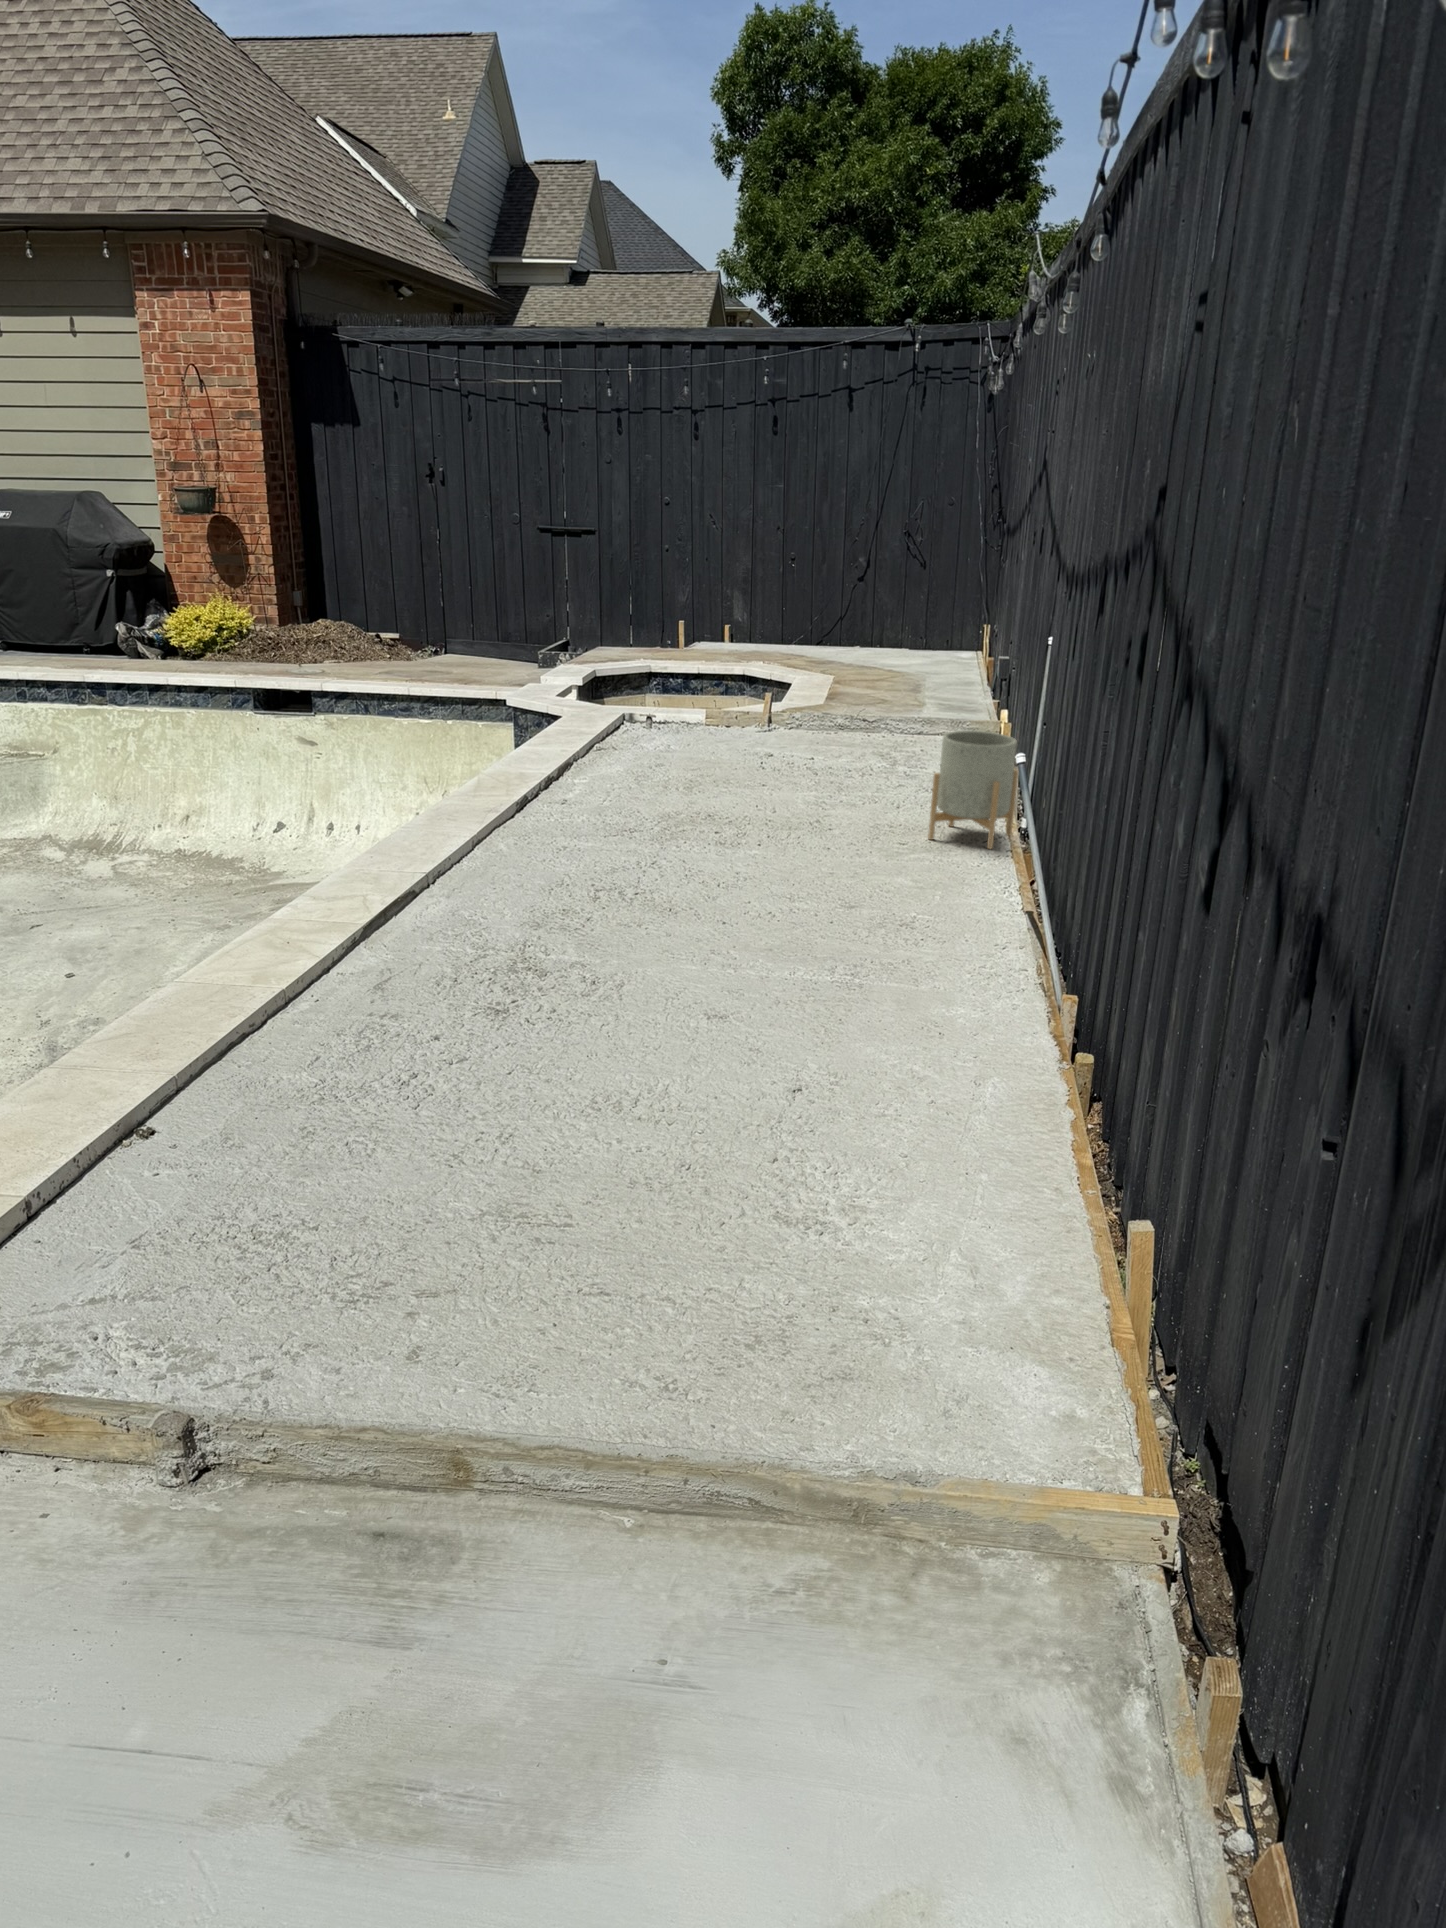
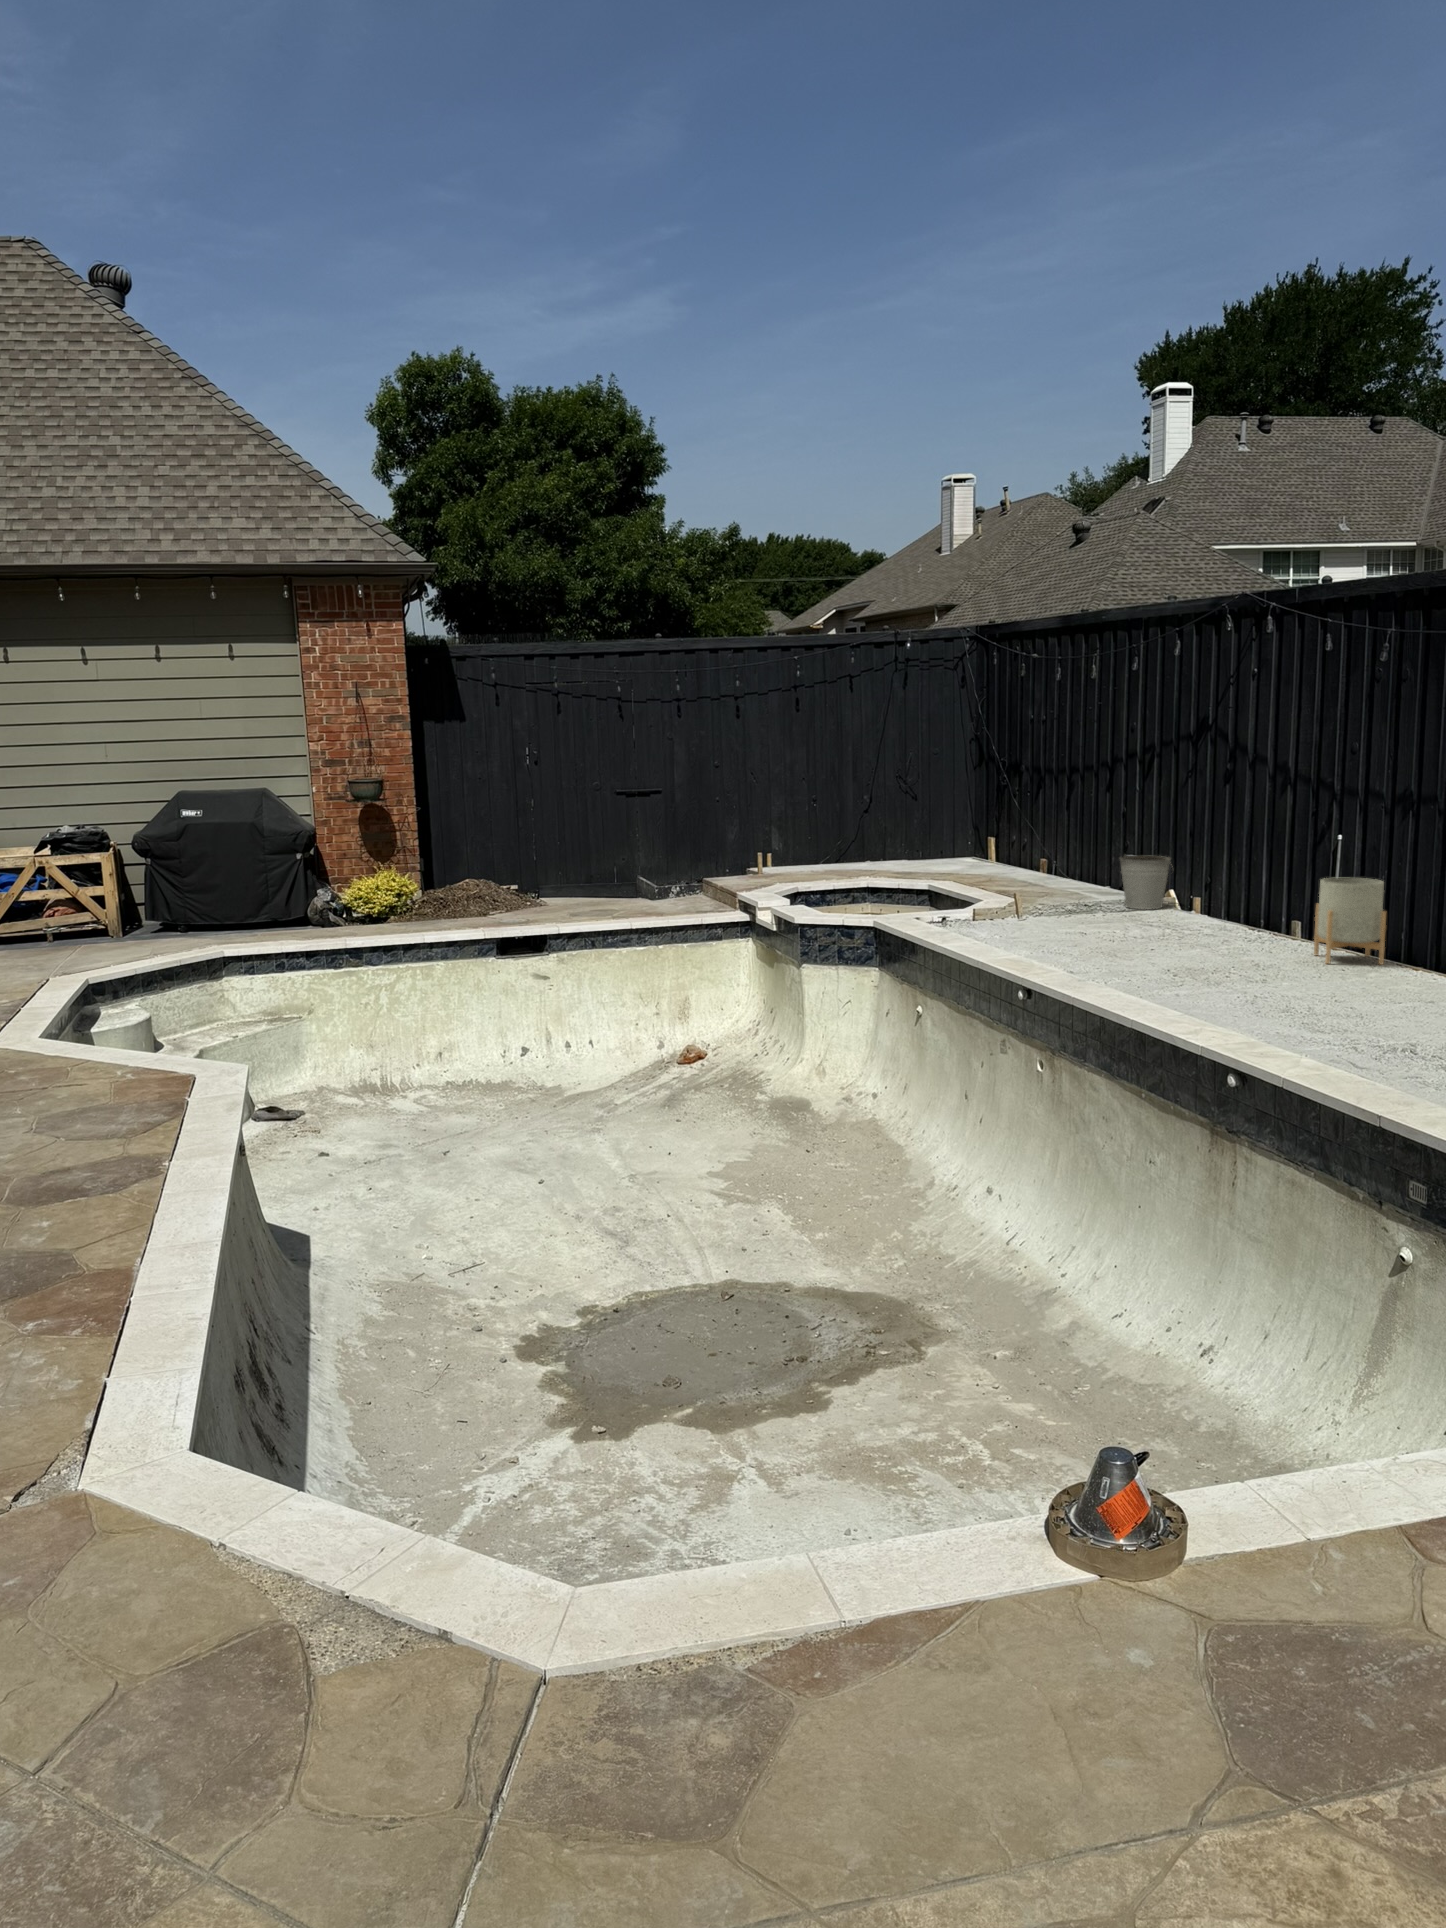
bucket: none [921,665,983,740] -> present [1120,856,1170,910]

